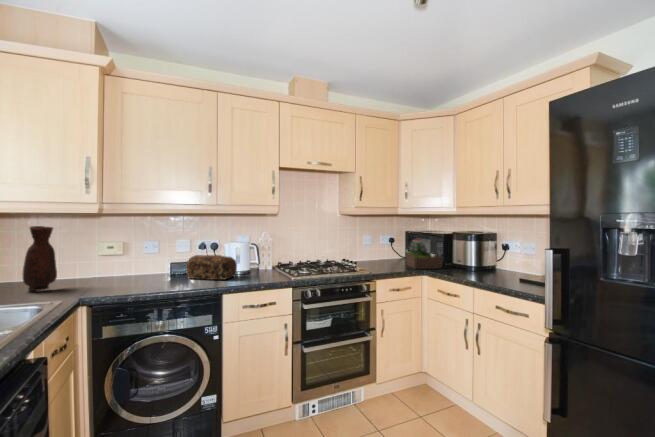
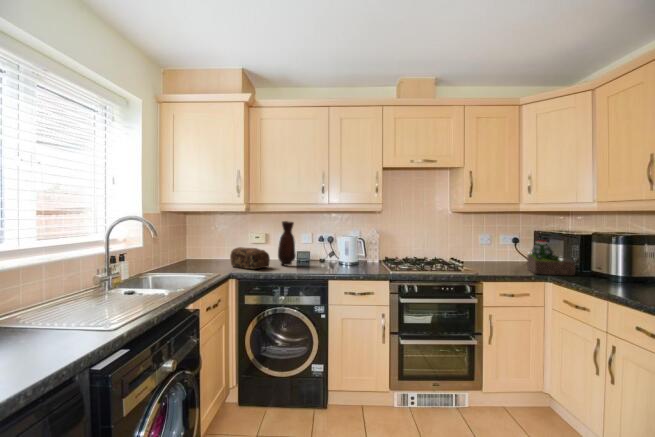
vase: present [22,226,57,291] -> present [278,221,296,265]
bread loaf: present [187,255,237,280] -> present [230,247,270,269]

